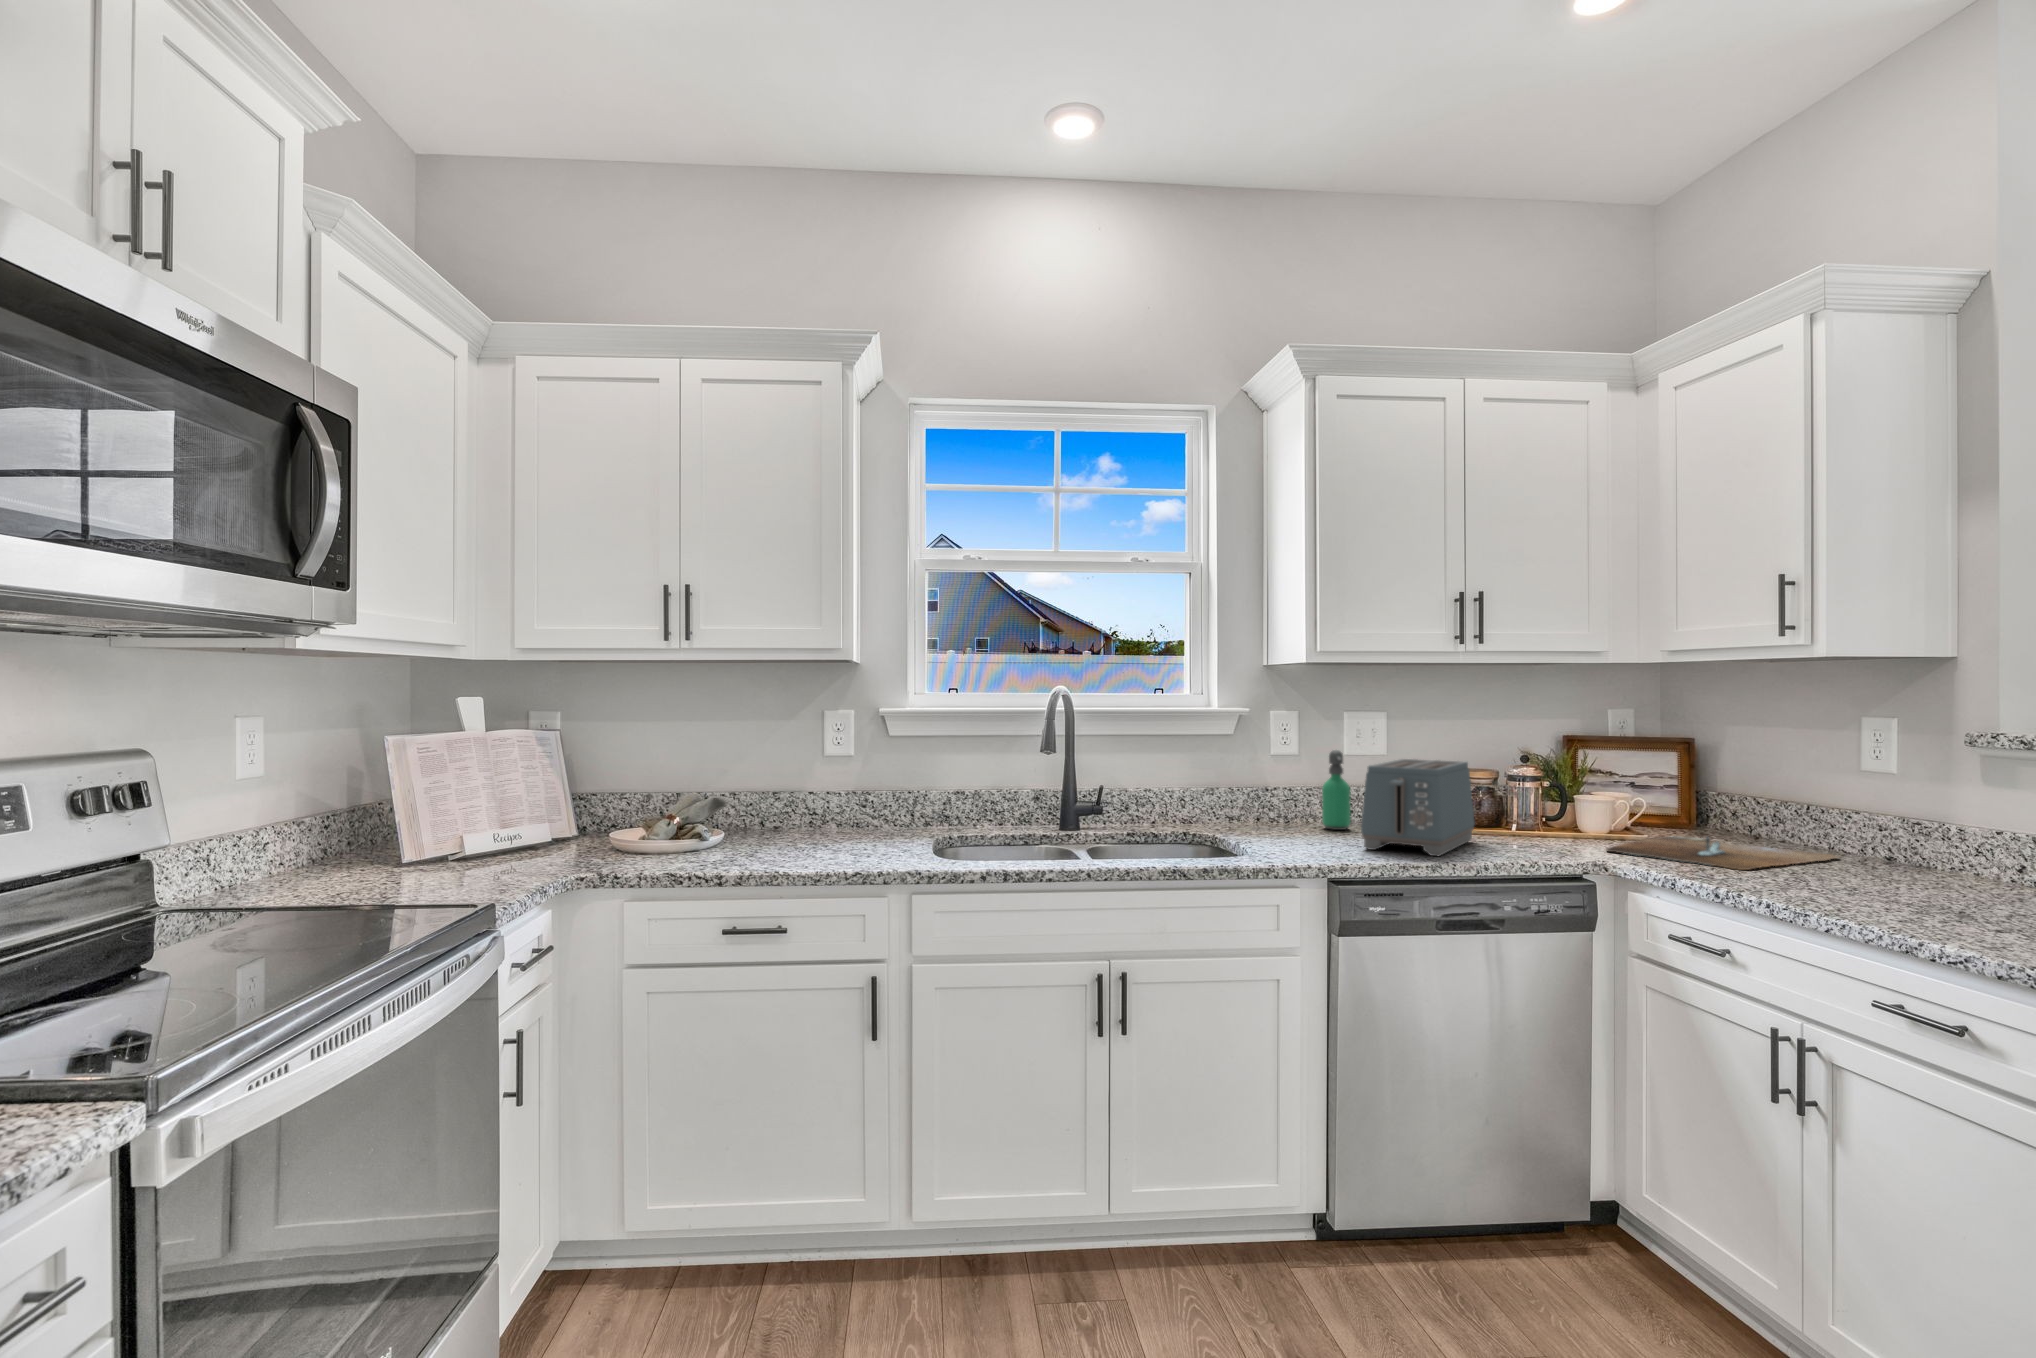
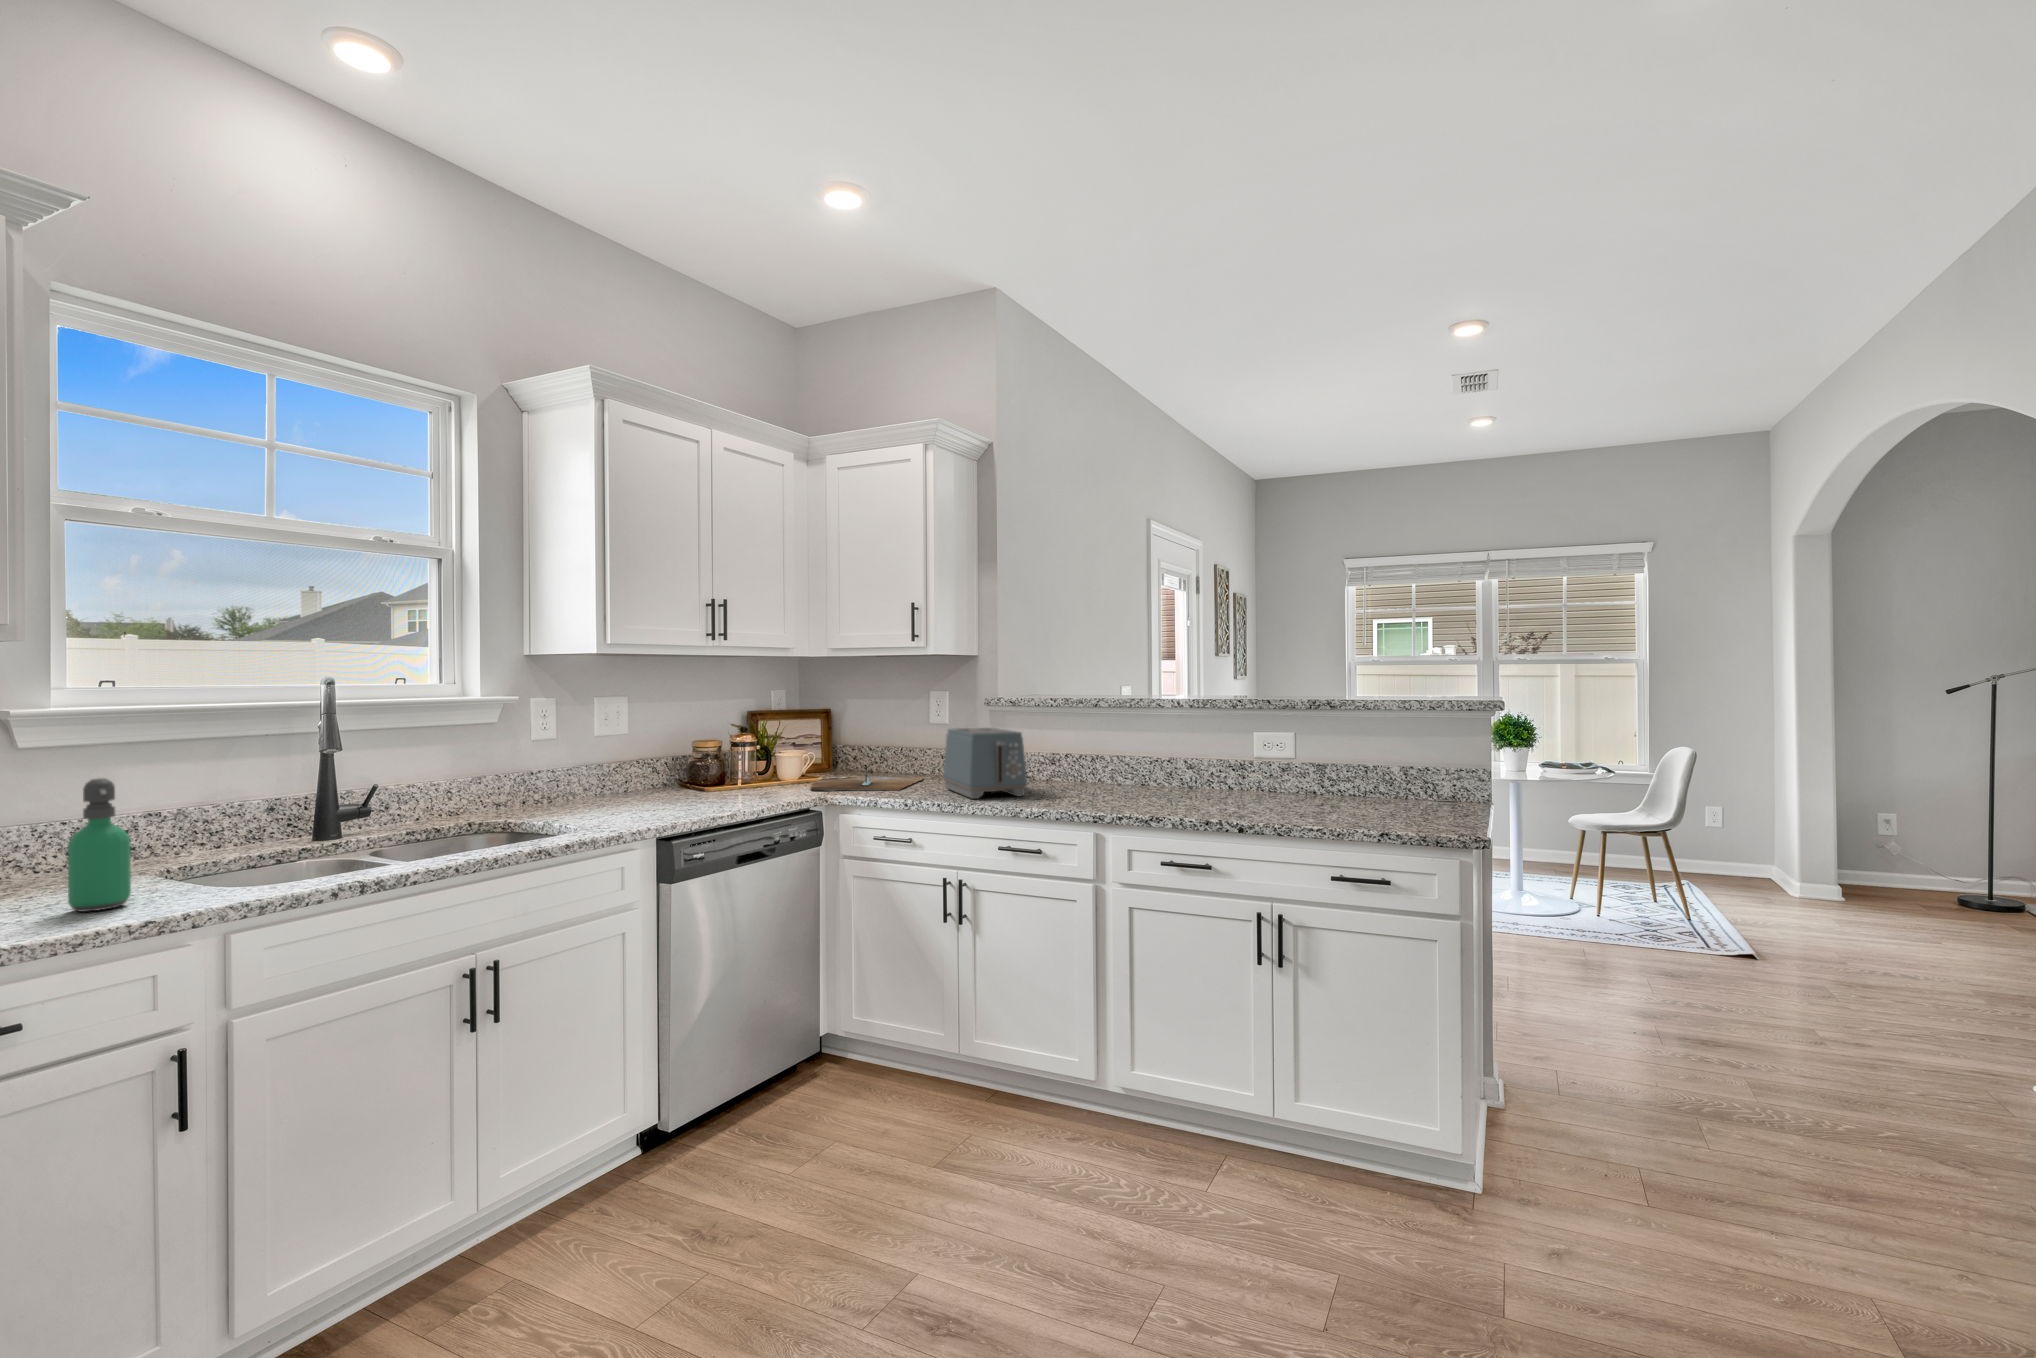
soap dispenser: present [1322,750,1351,830] -> present [68,778,131,912]
toaster: present [1361,759,1475,856] -> present [943,728,1027,799]

